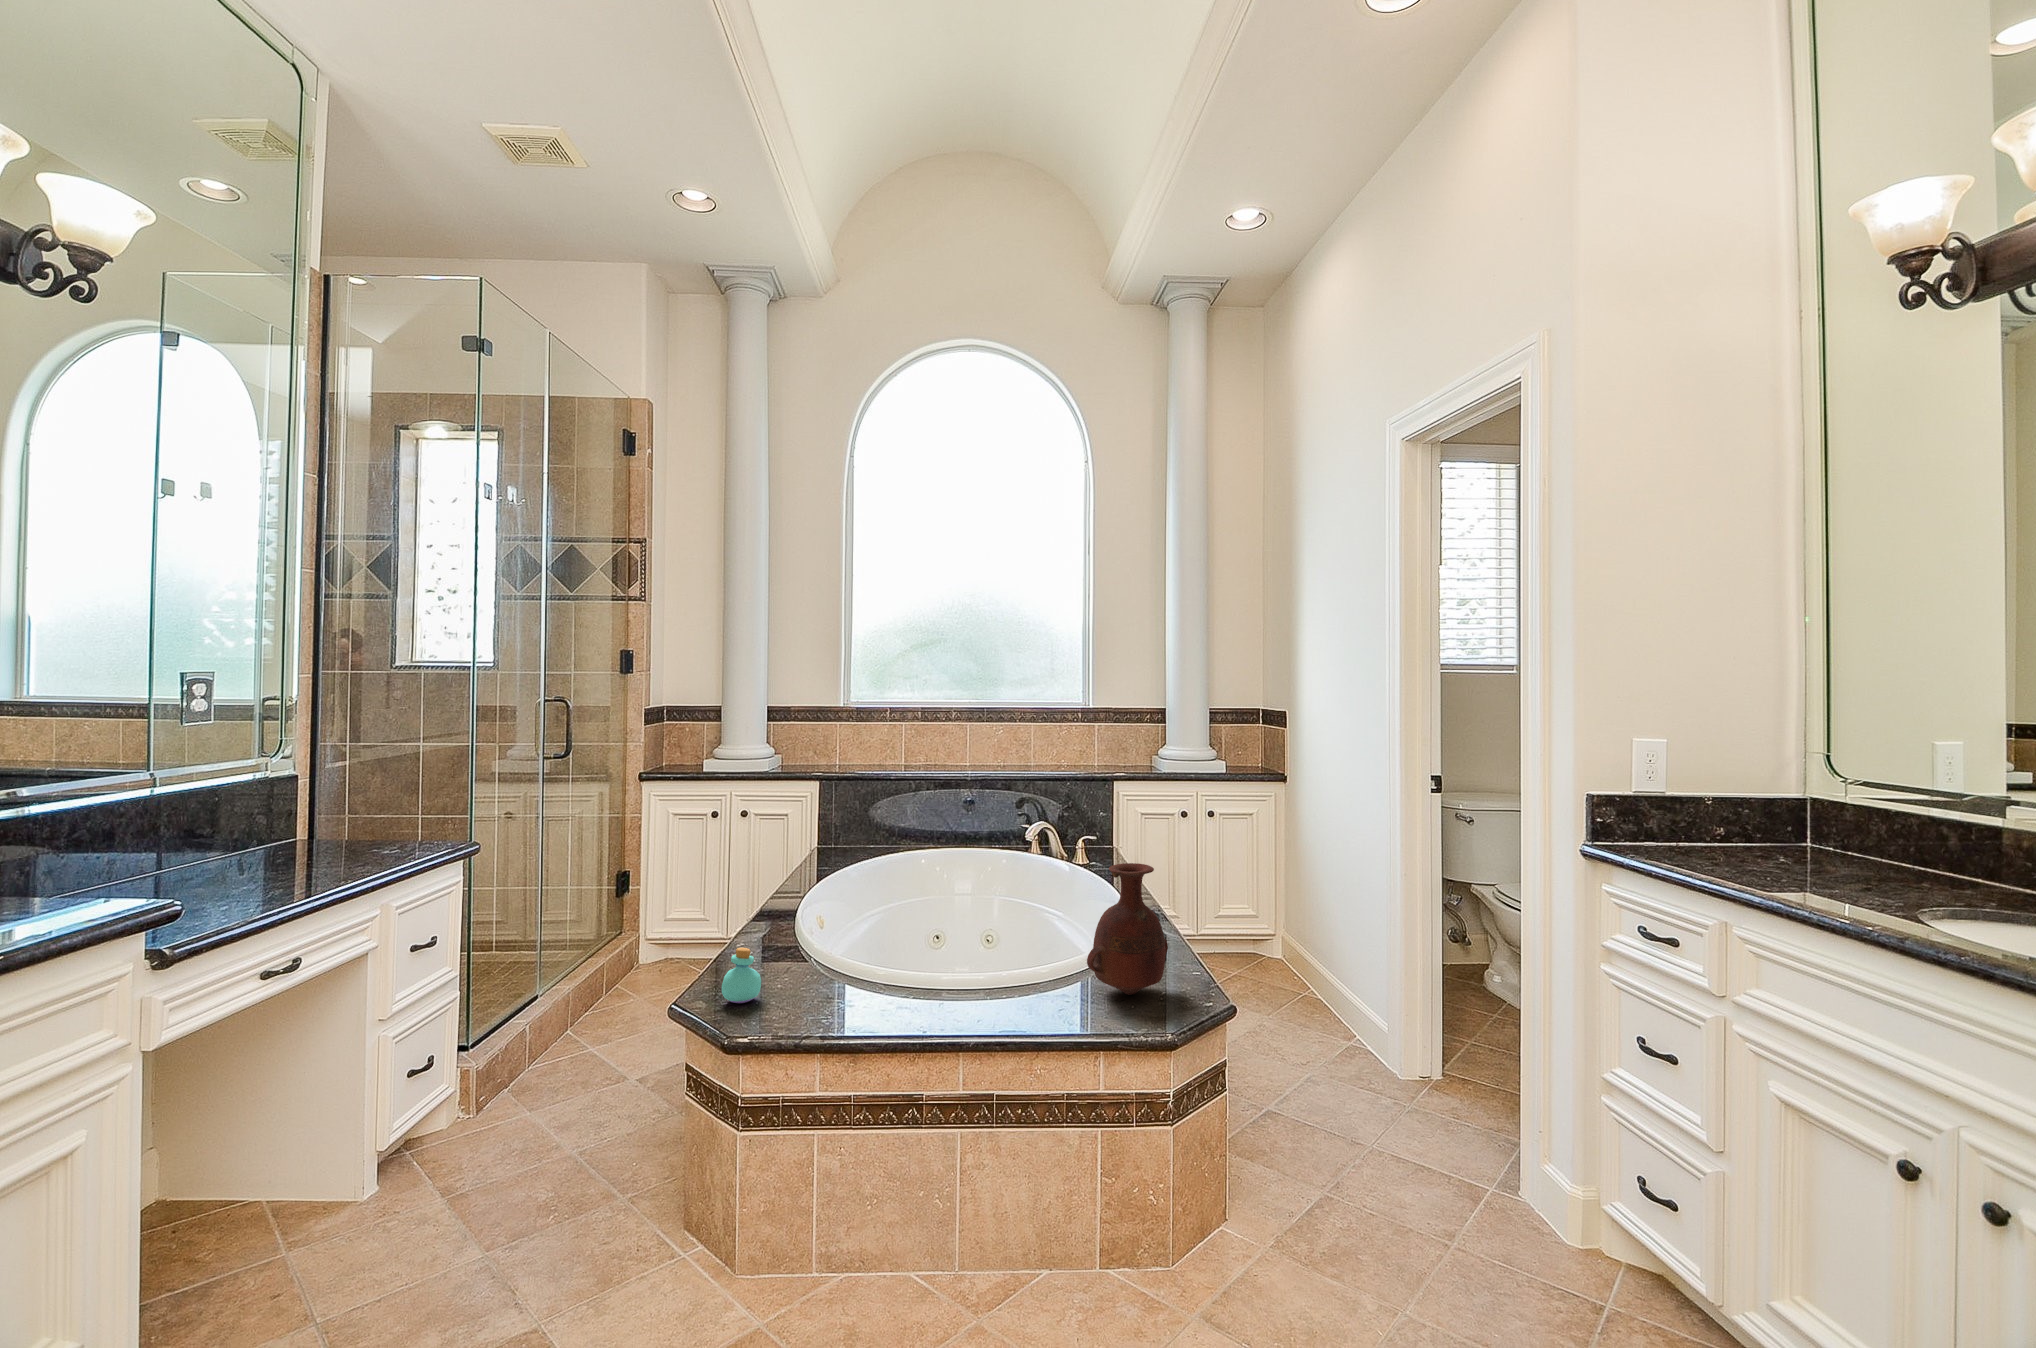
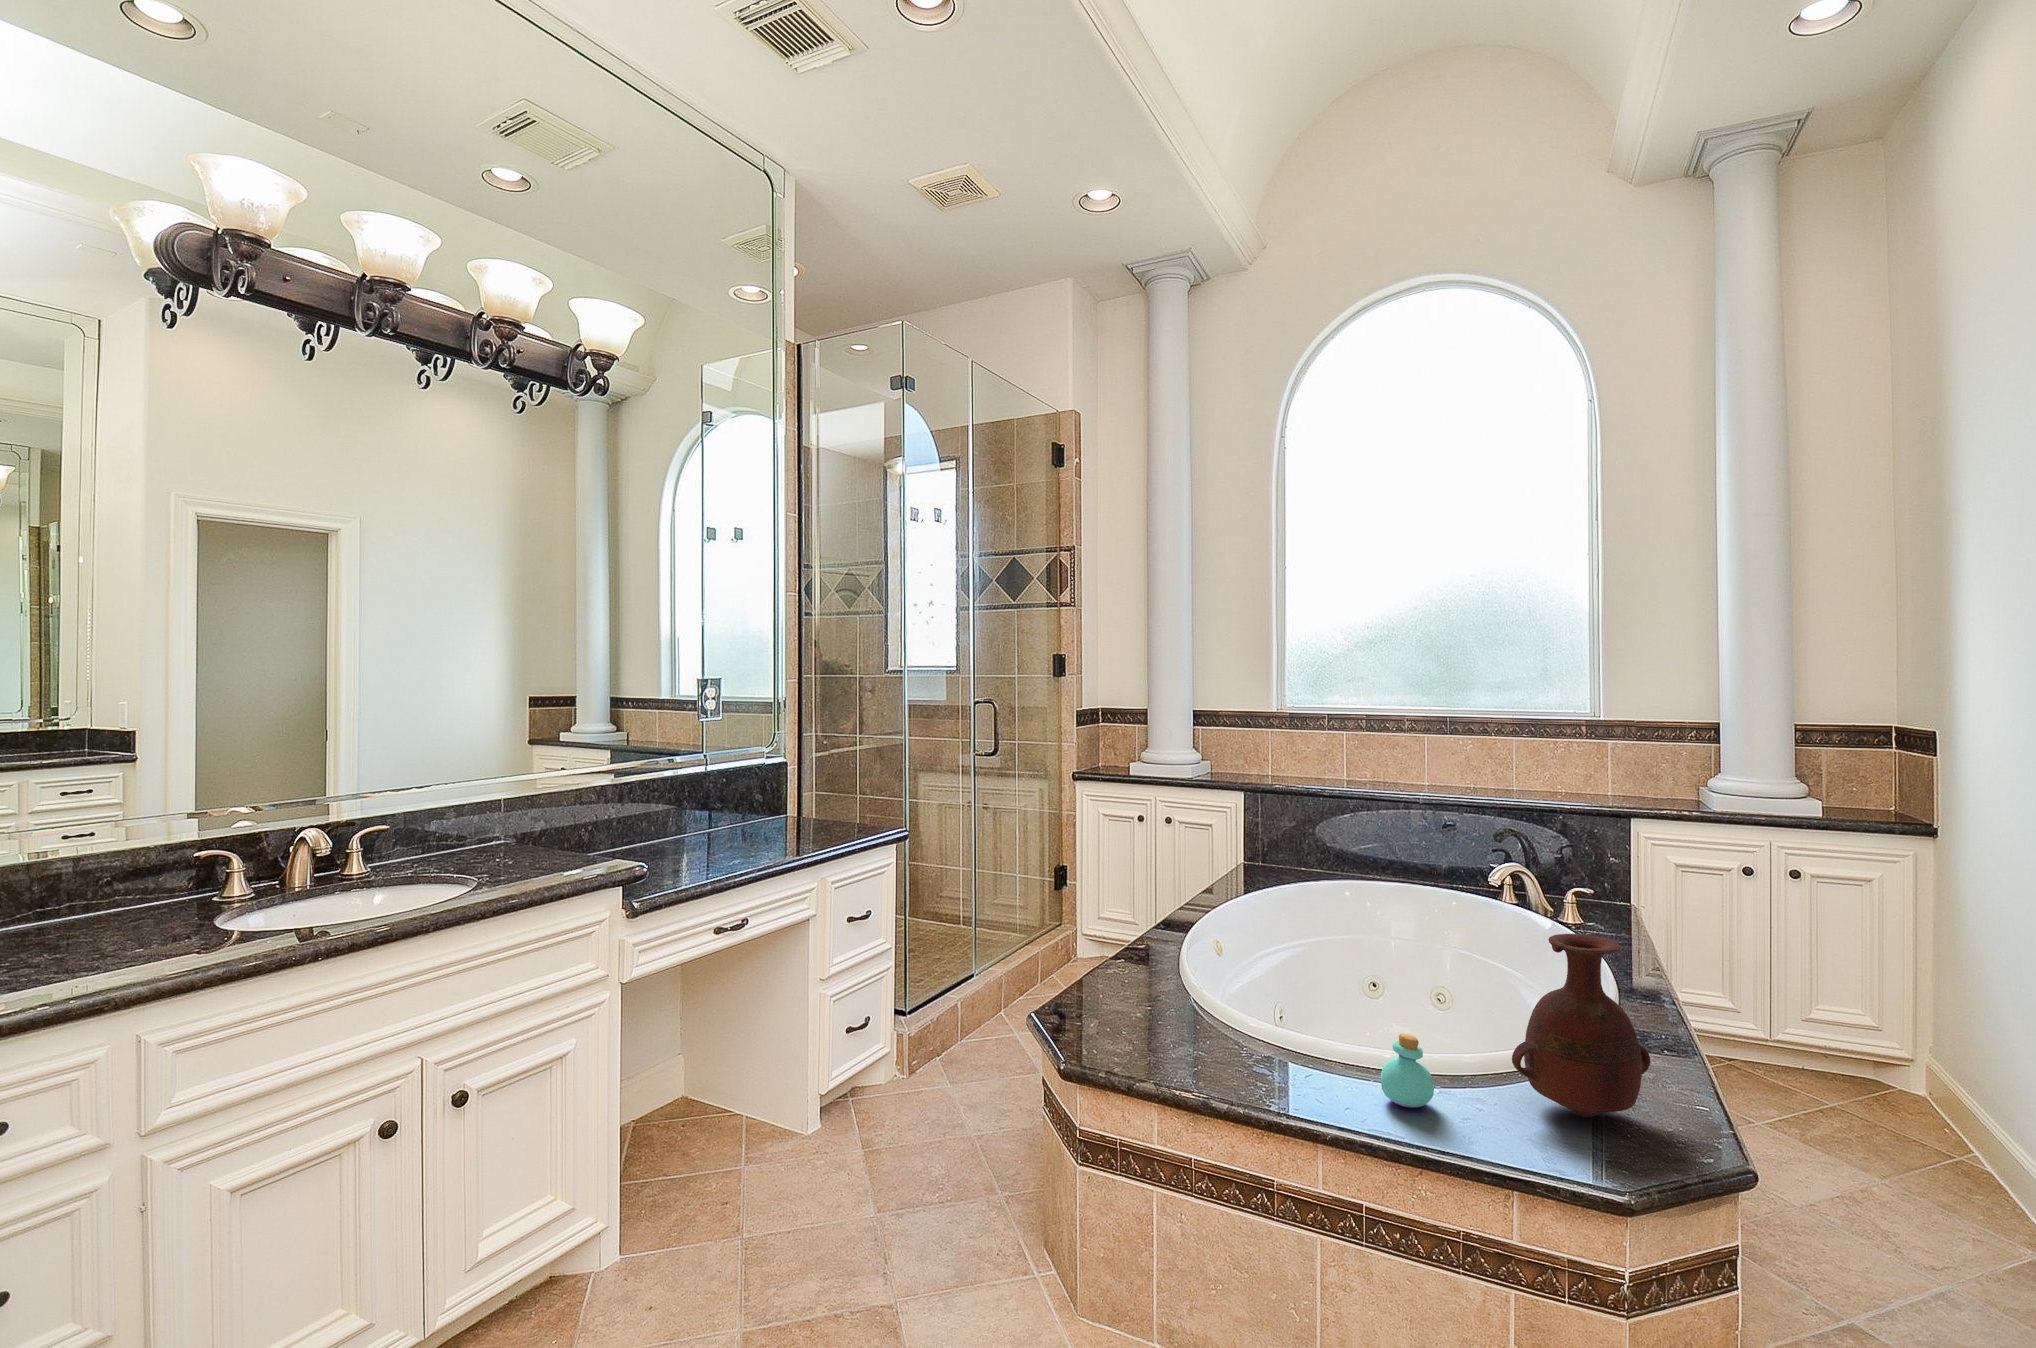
perfume bottle: present [722,948,761,1003] -> present [1381,1033,1434,1108]

